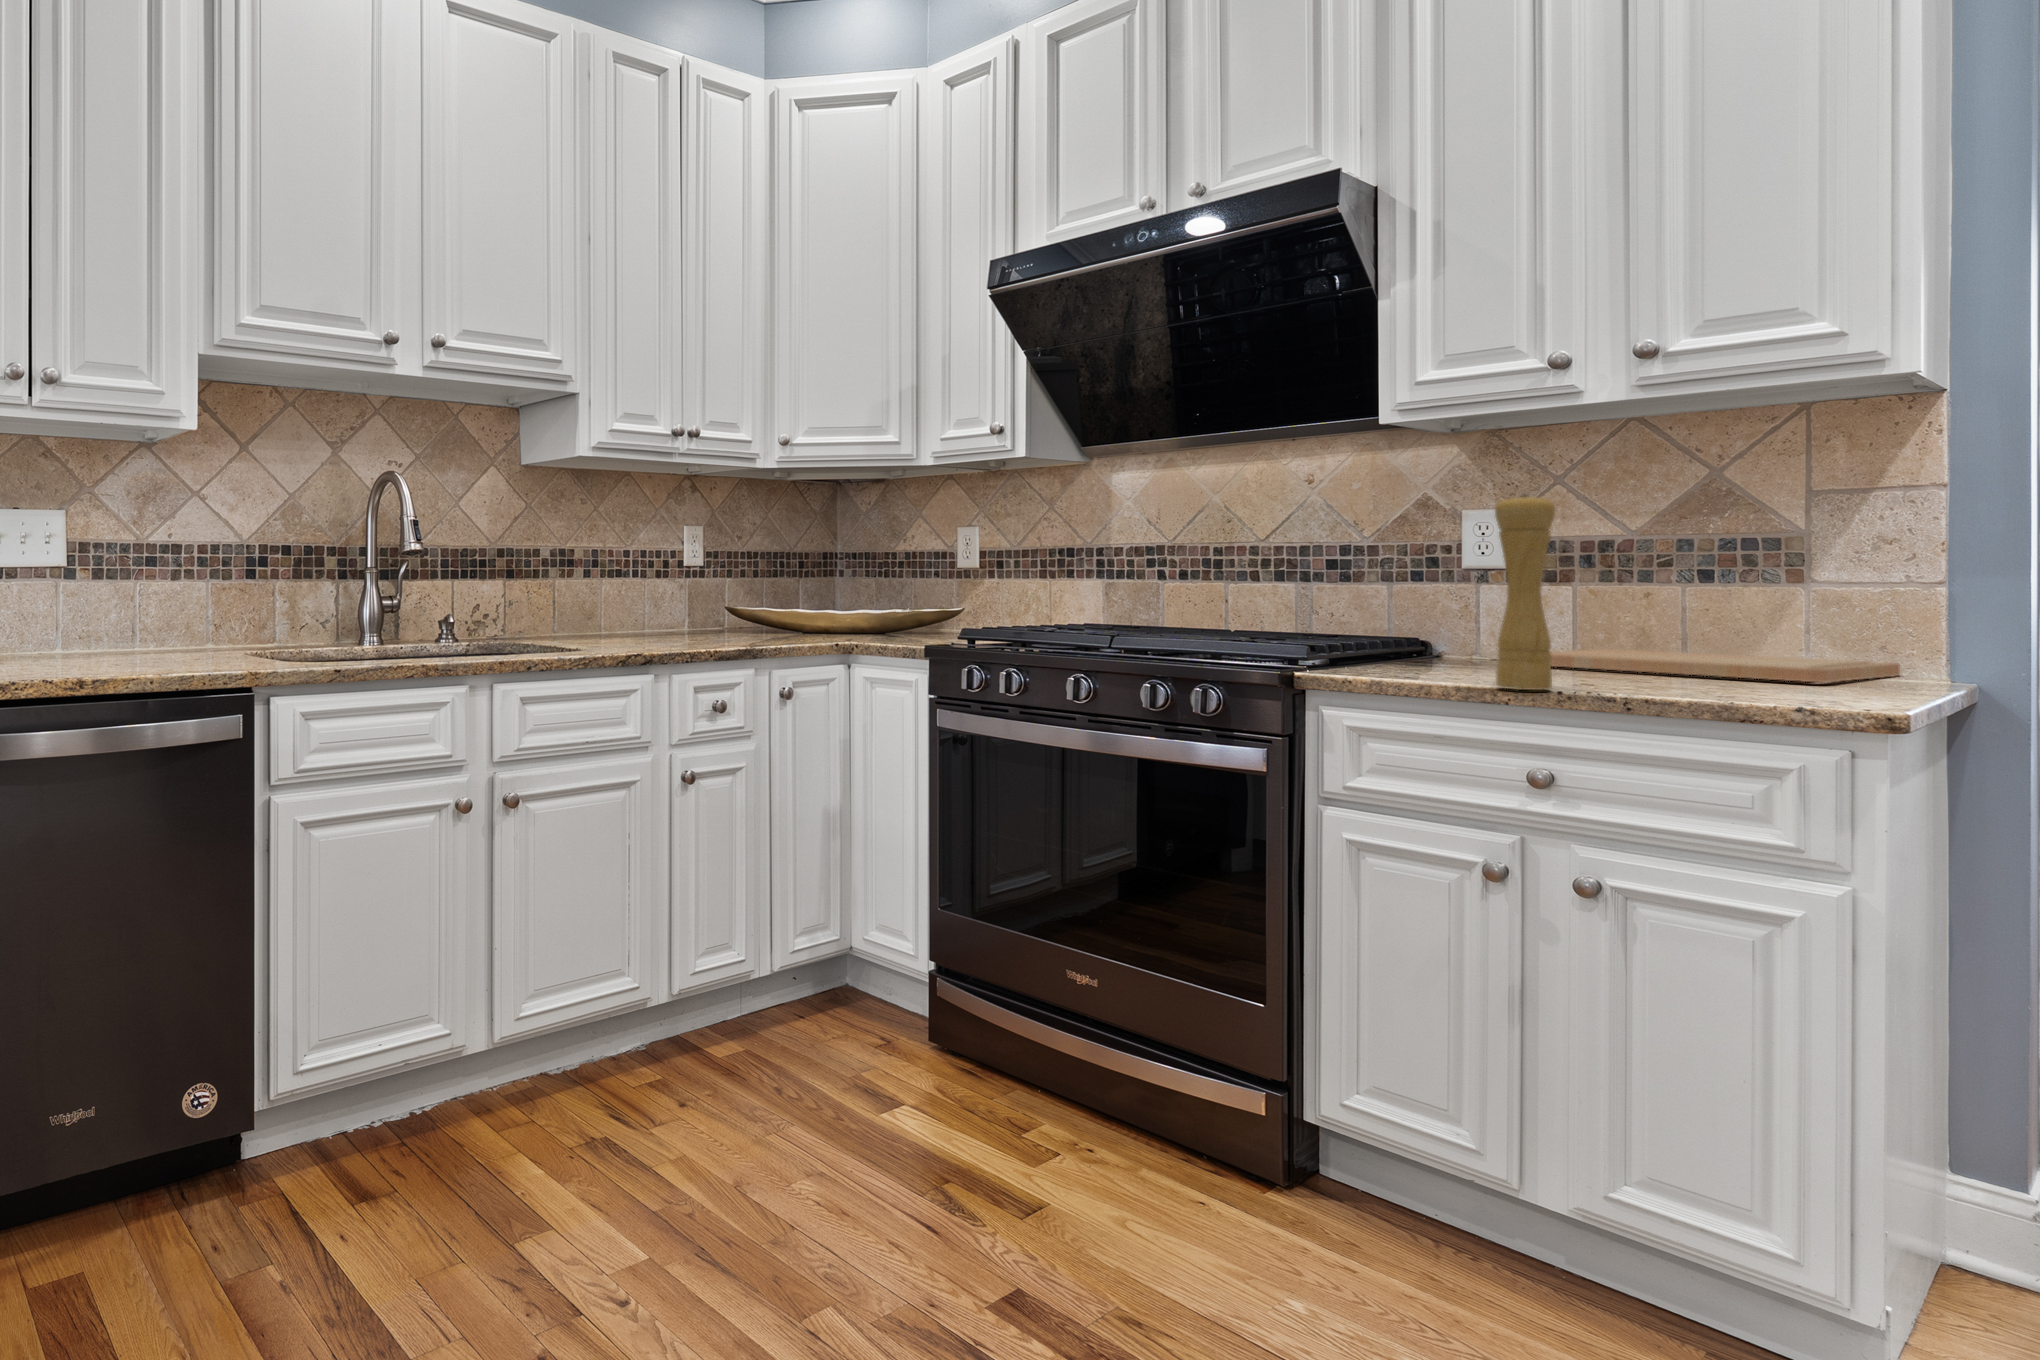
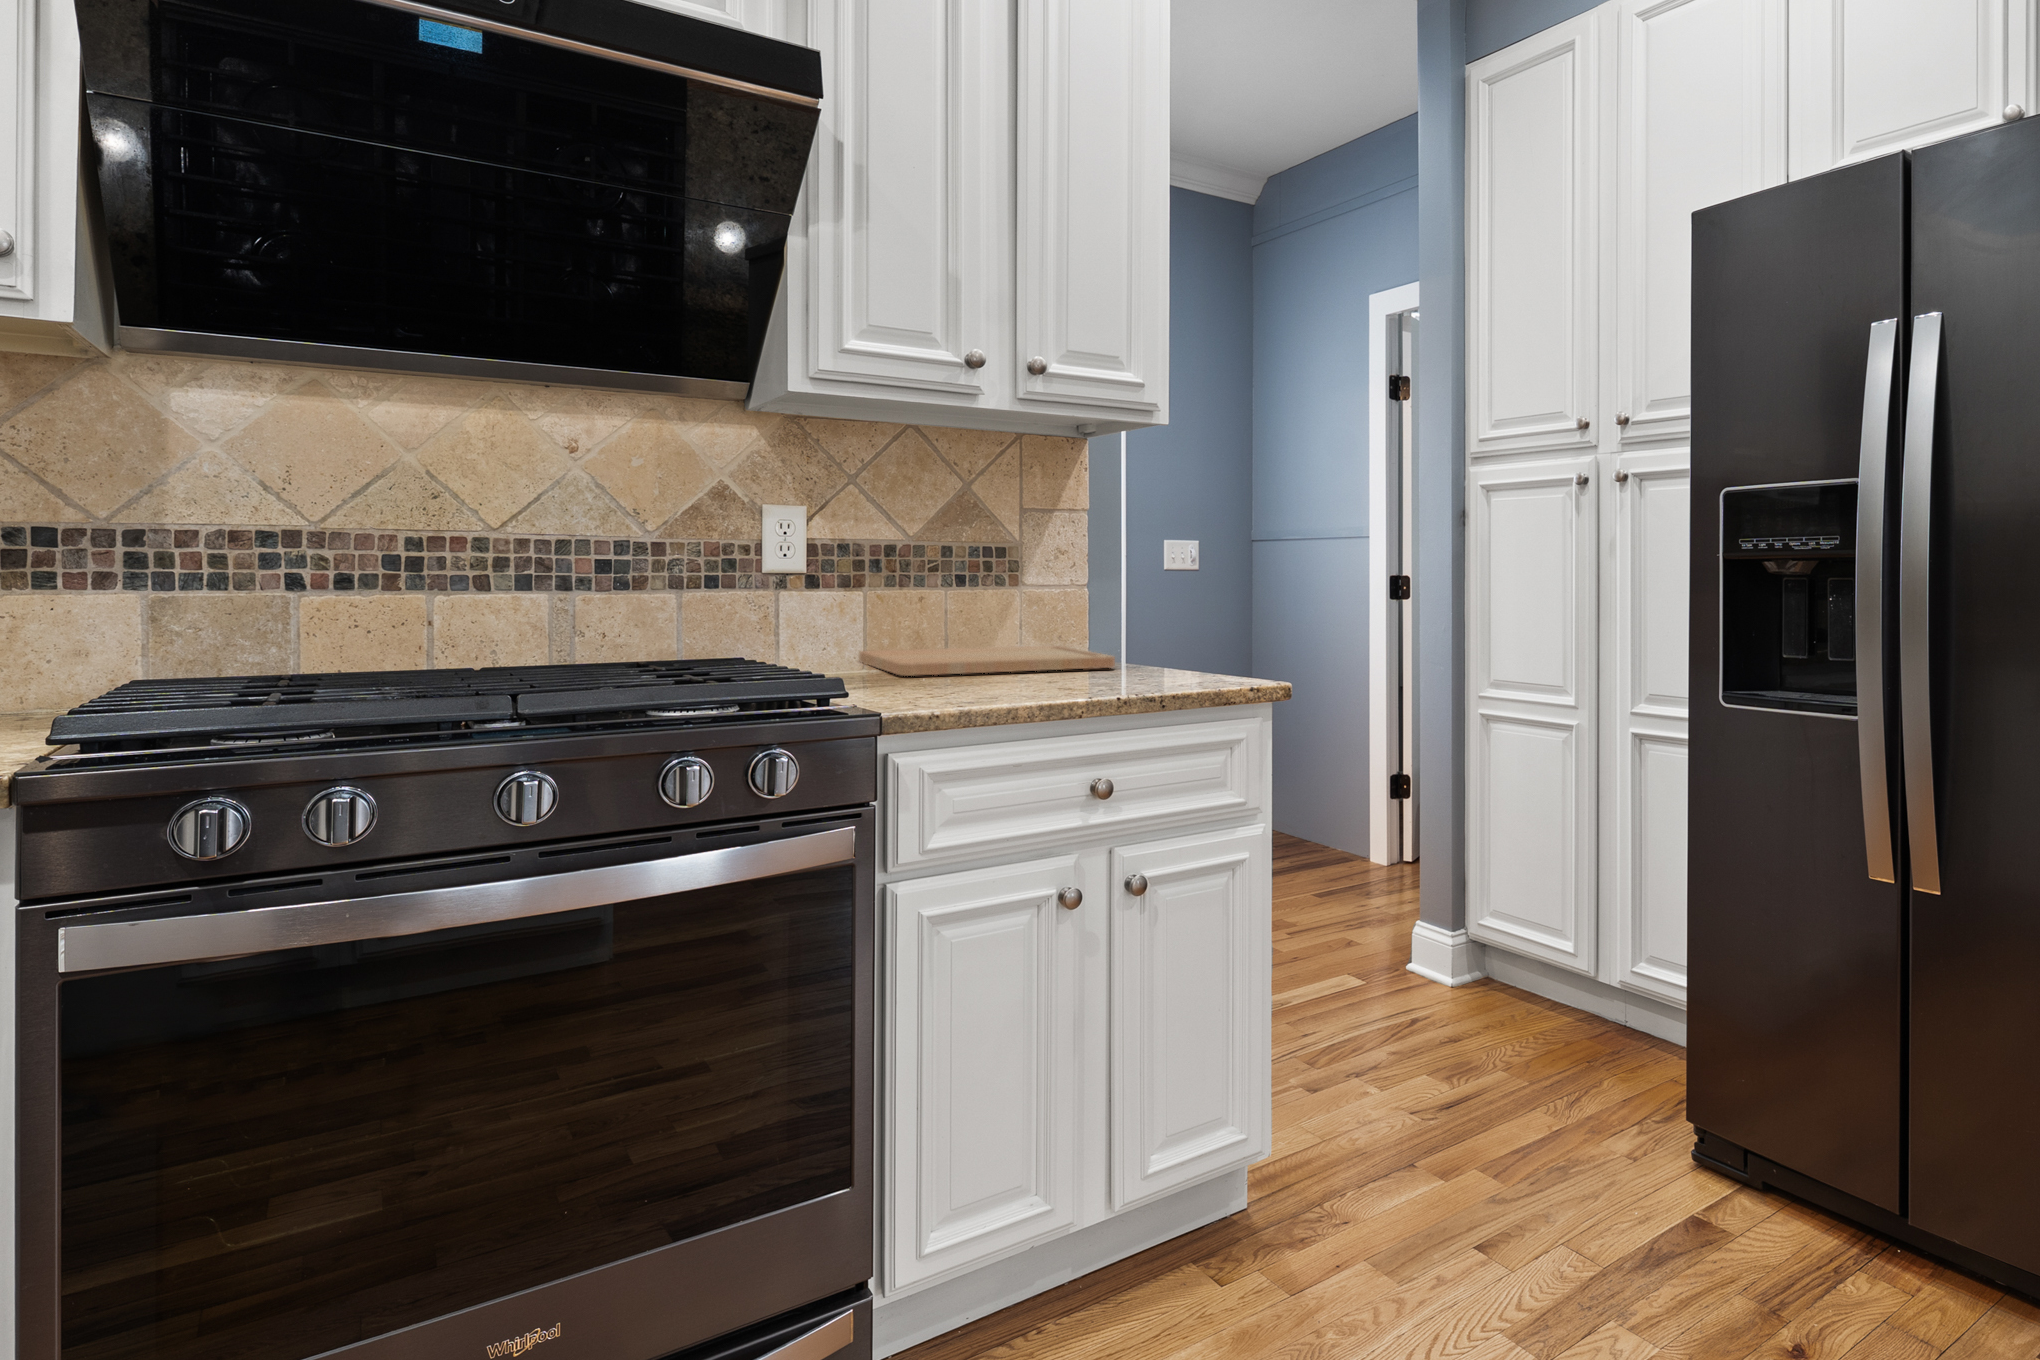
pepper mill: present [1495,494,1555,690] -> none [1083,512,1133,704]

